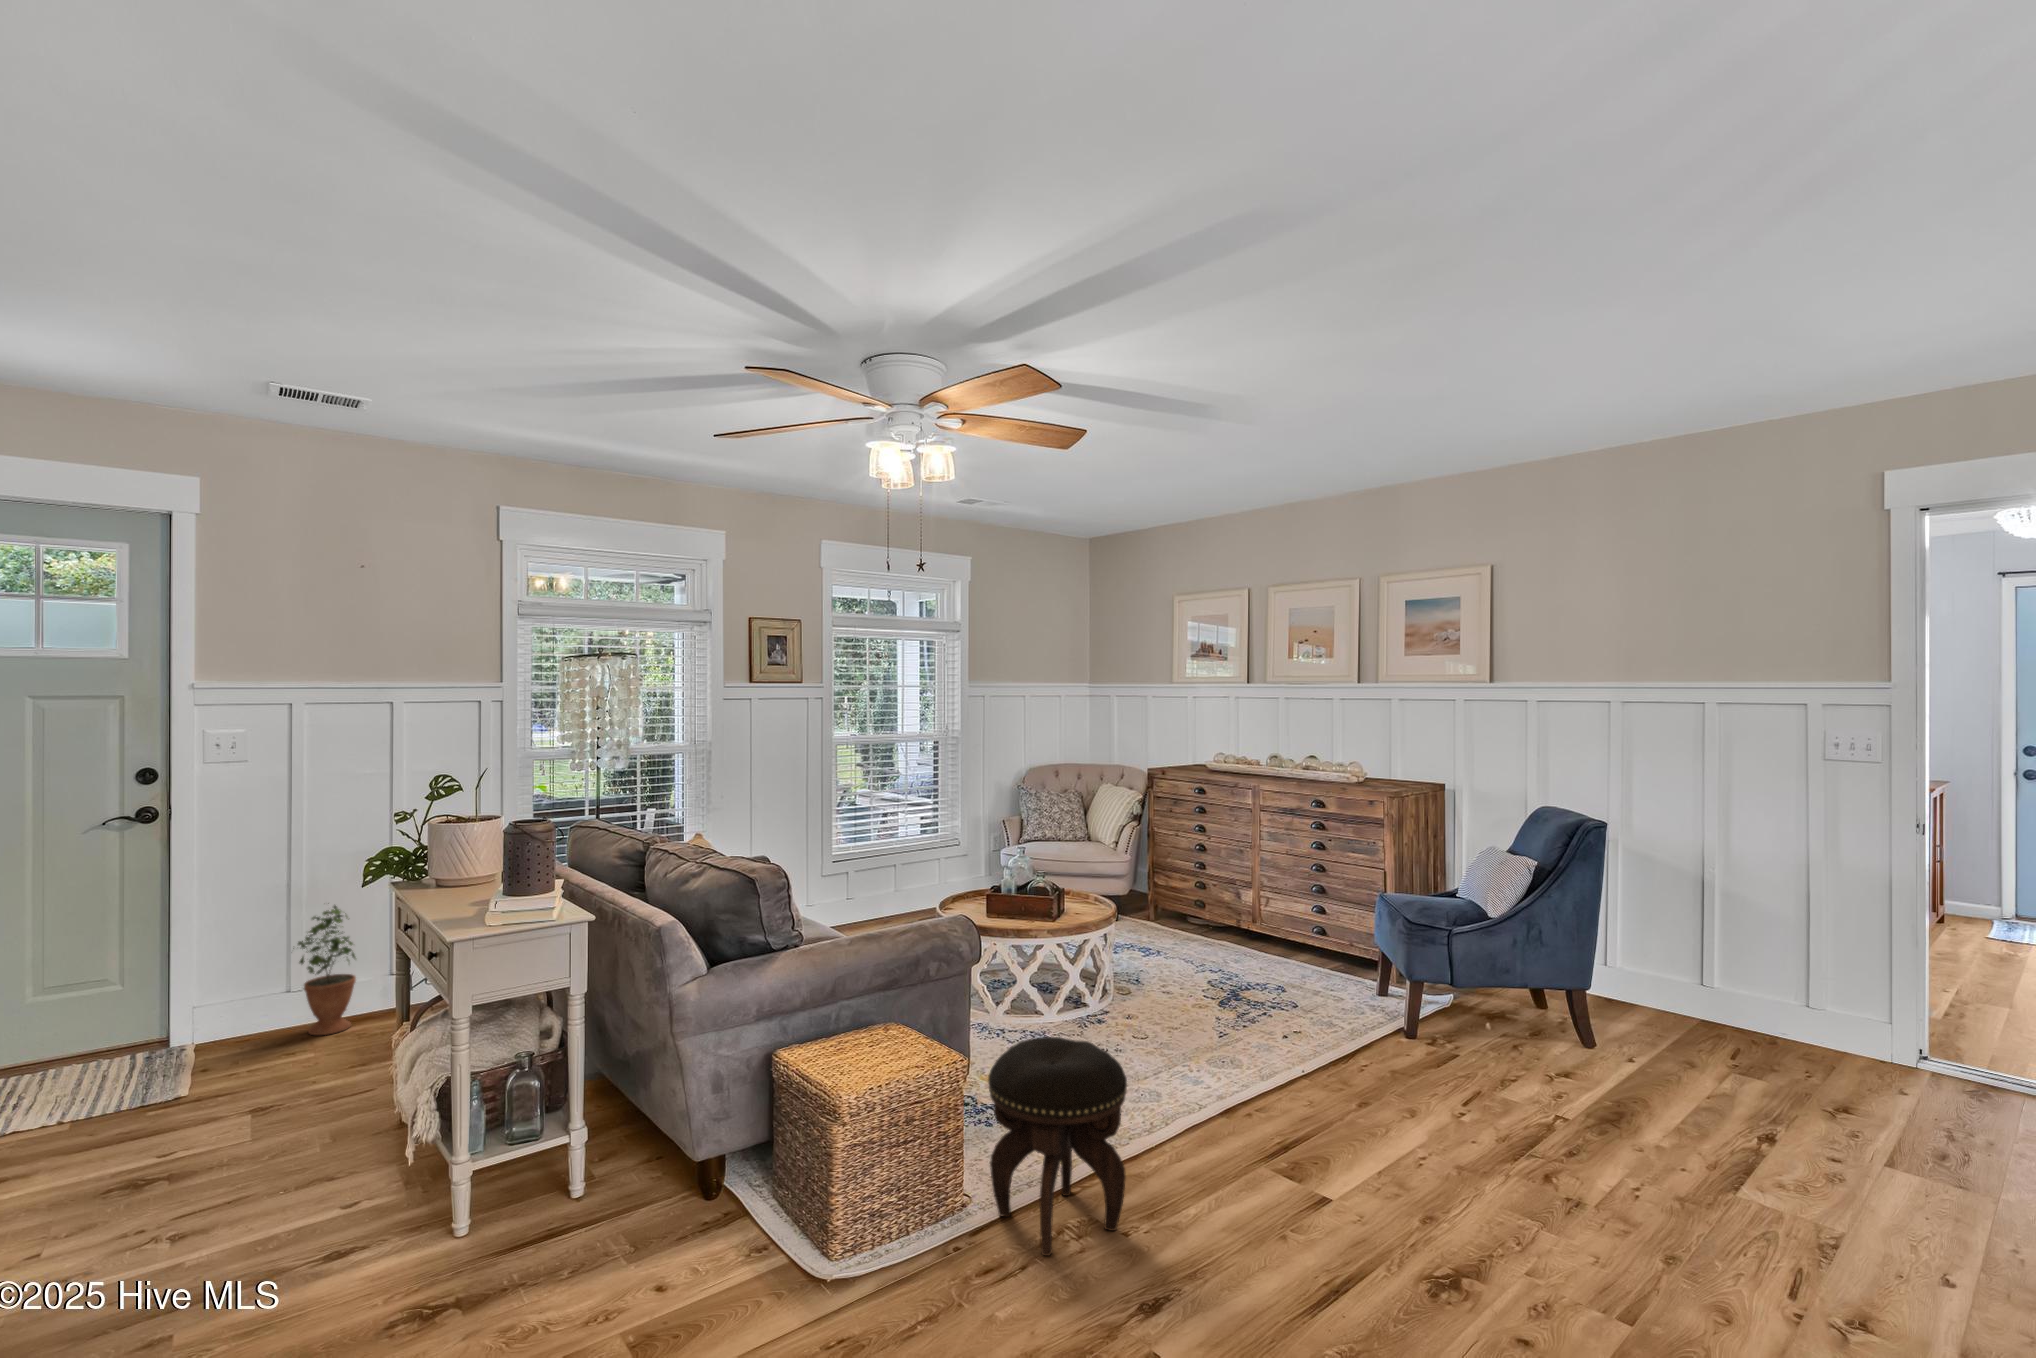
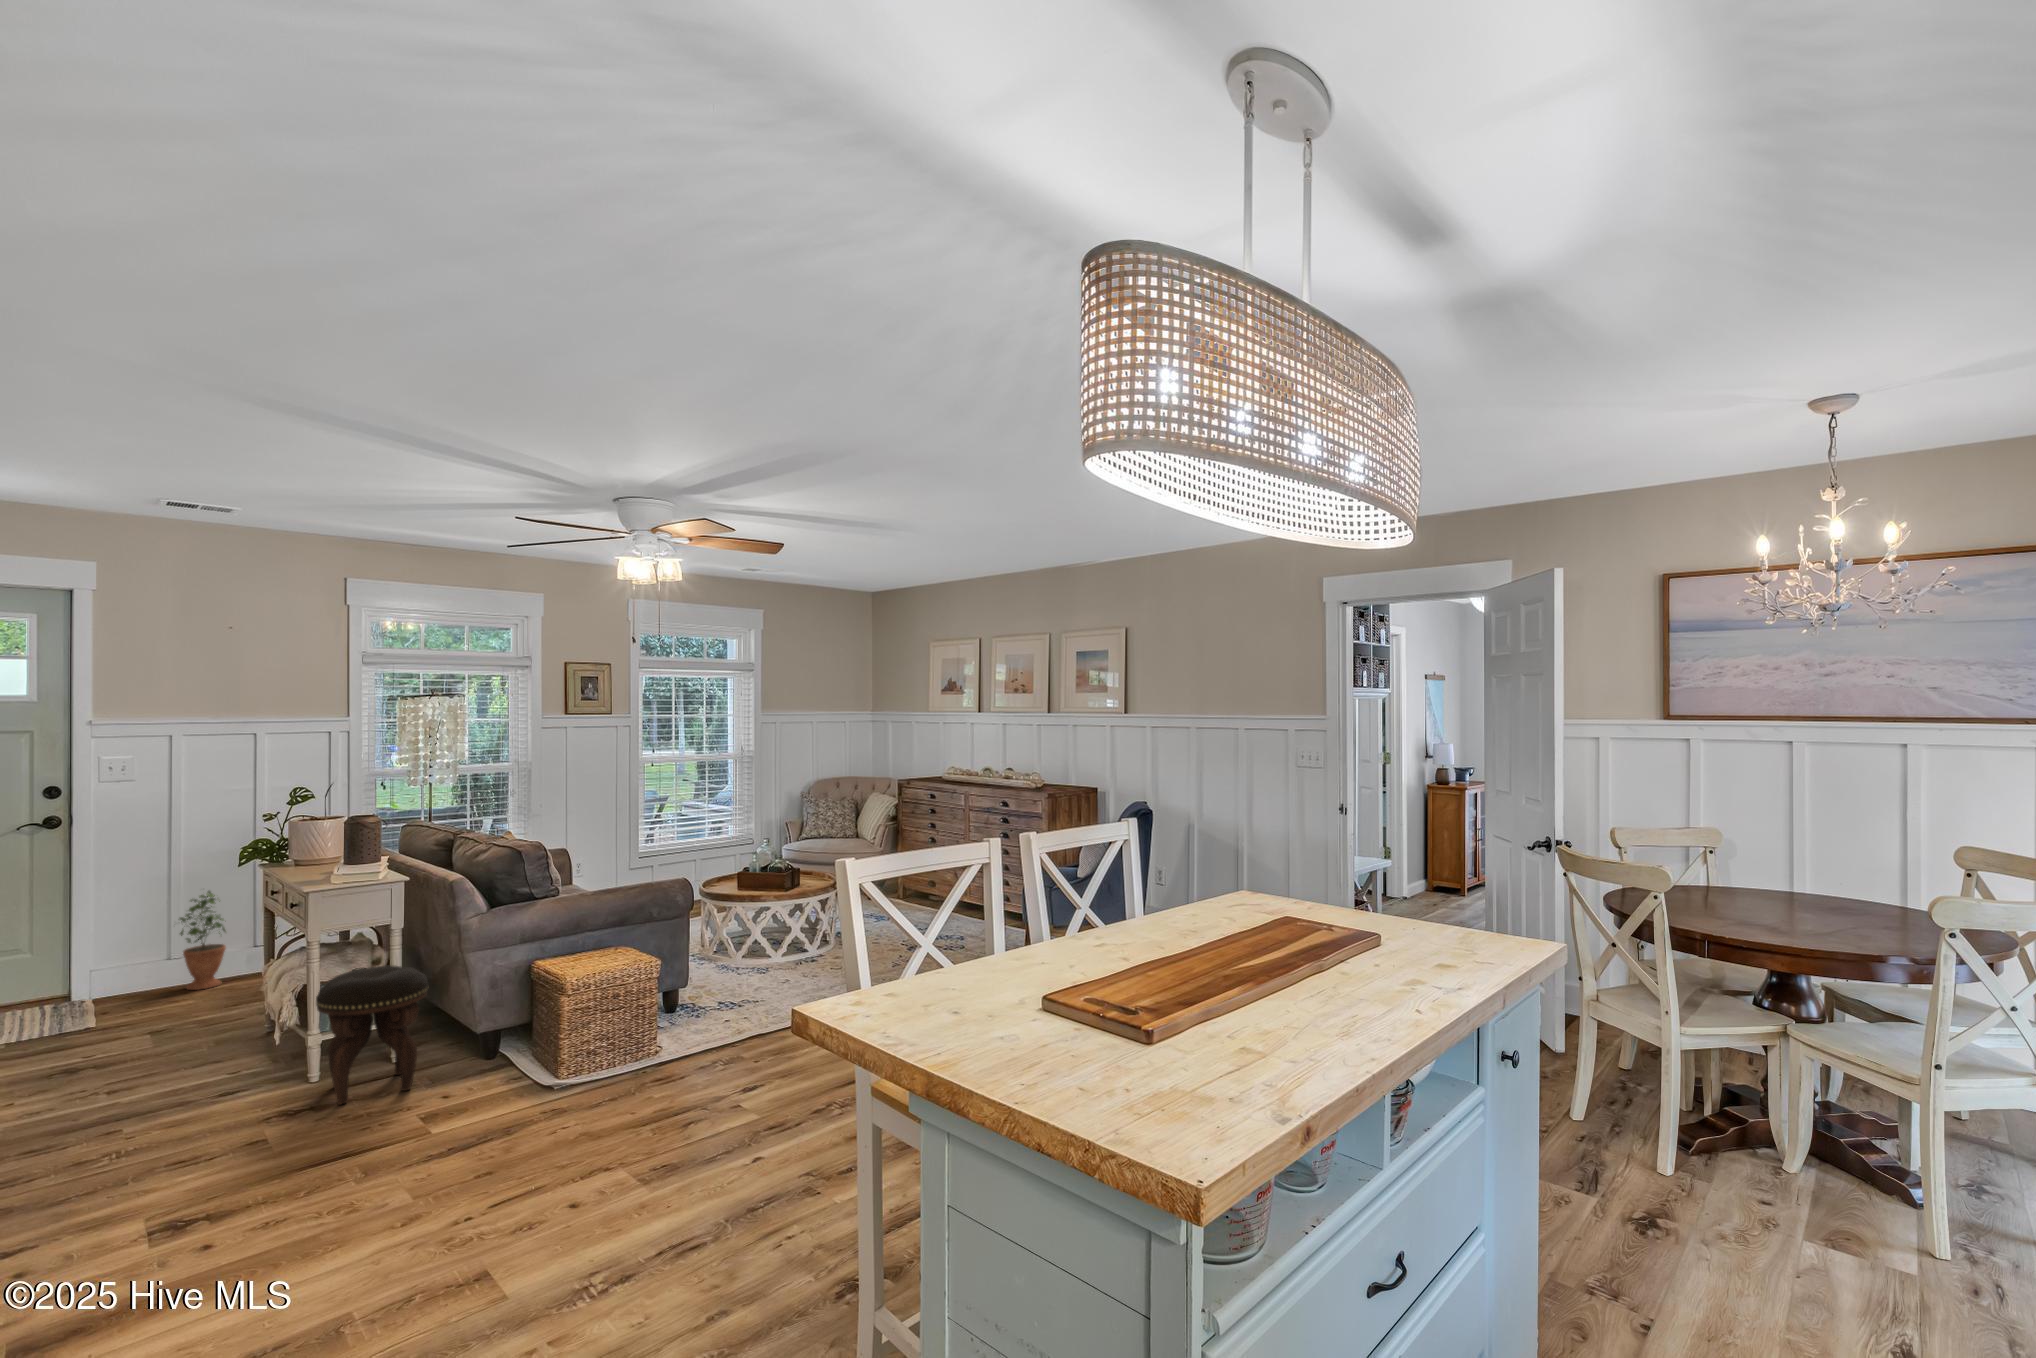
footstool: present [988,1037,1127,1256] -> present [316,965,428,1104]

